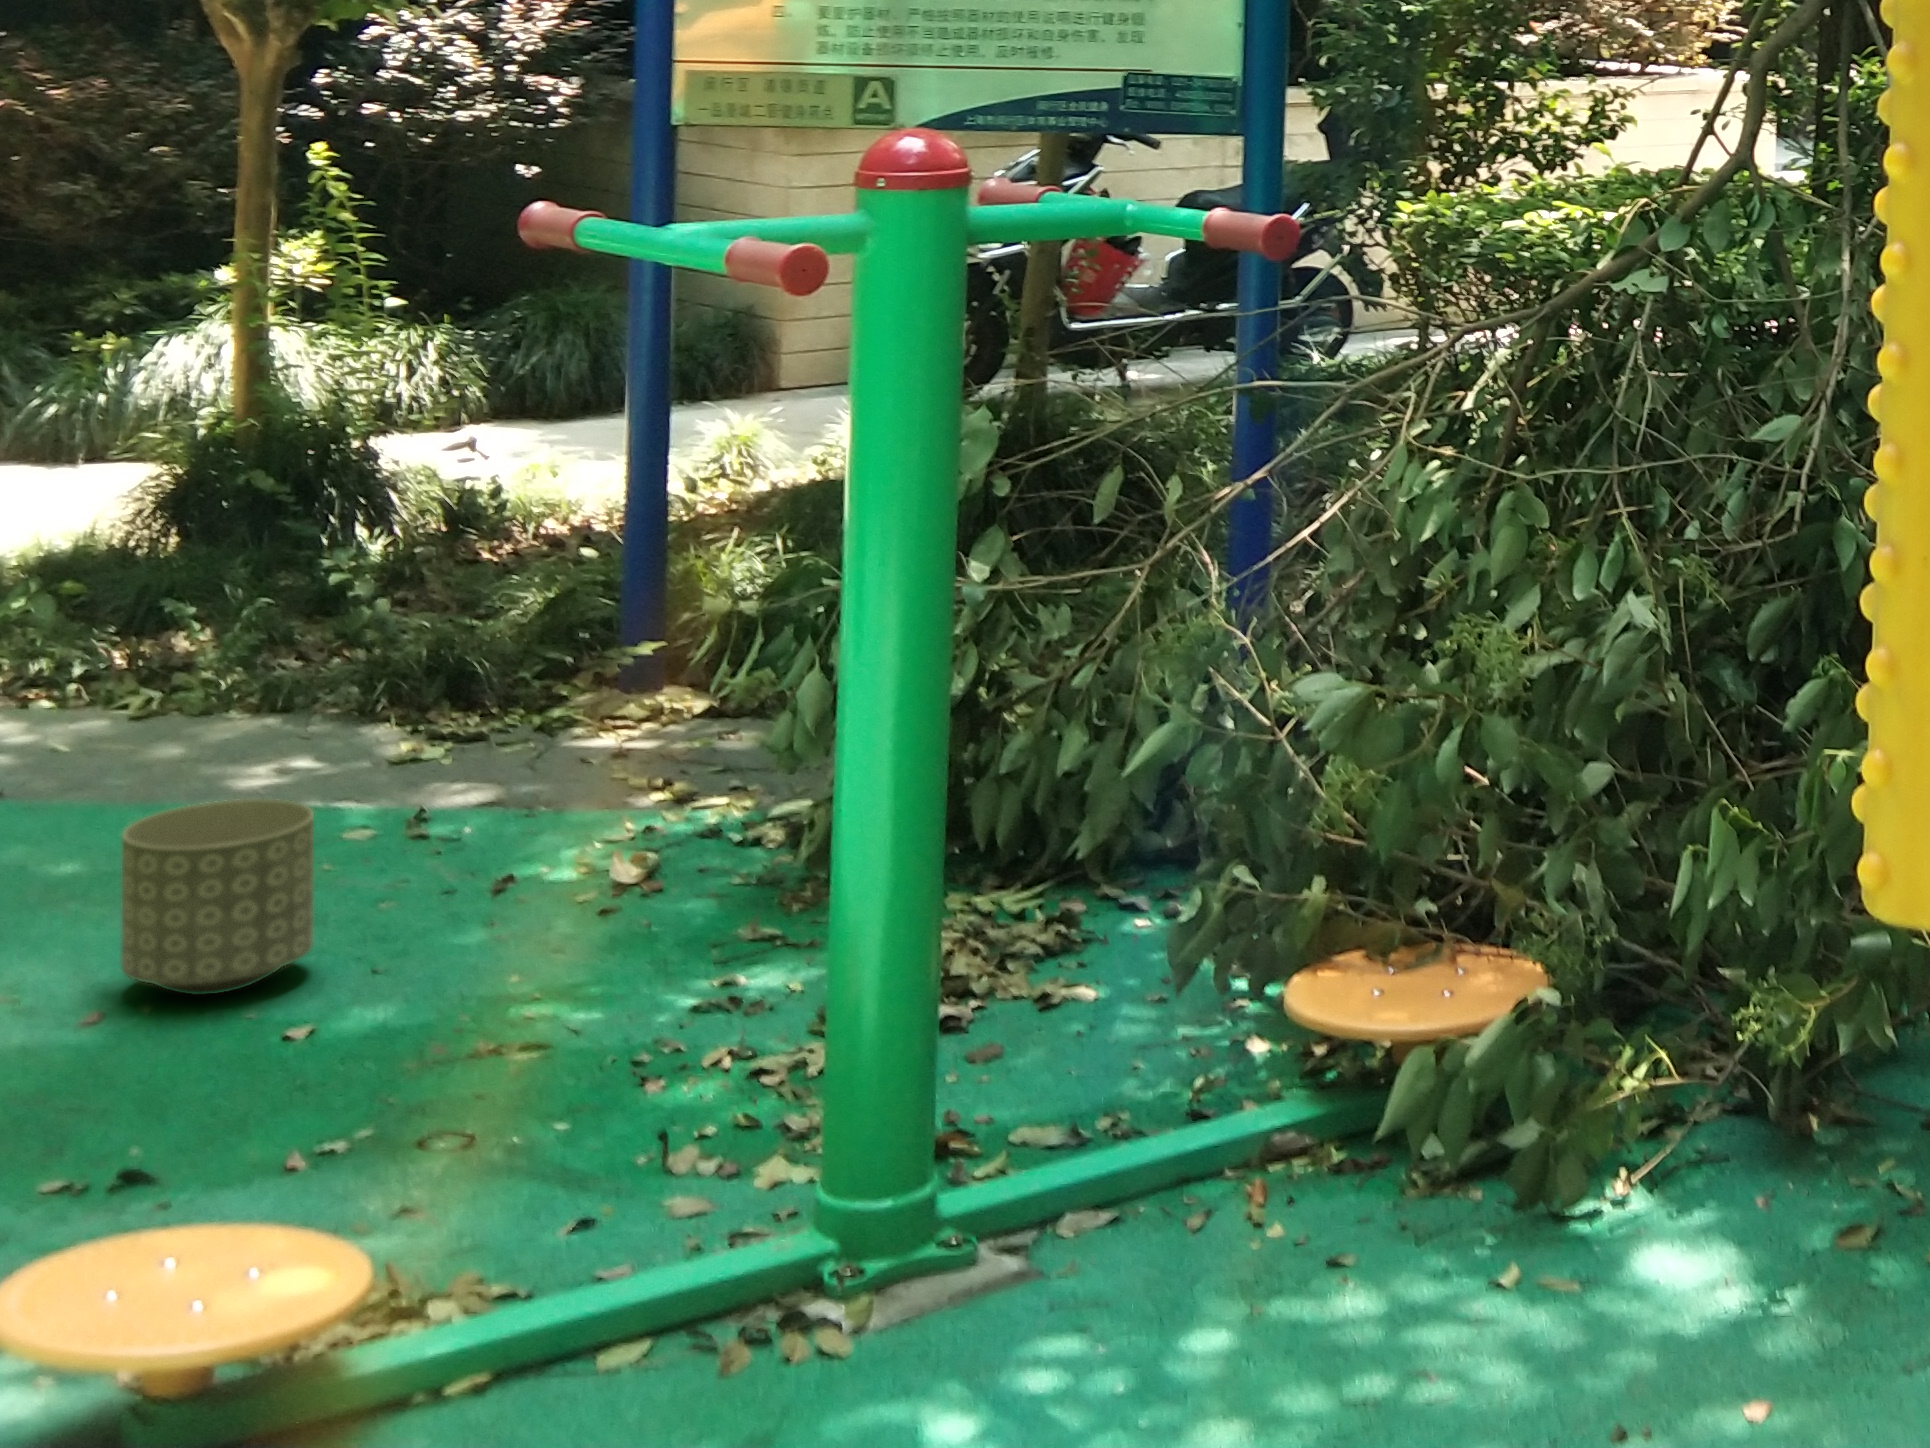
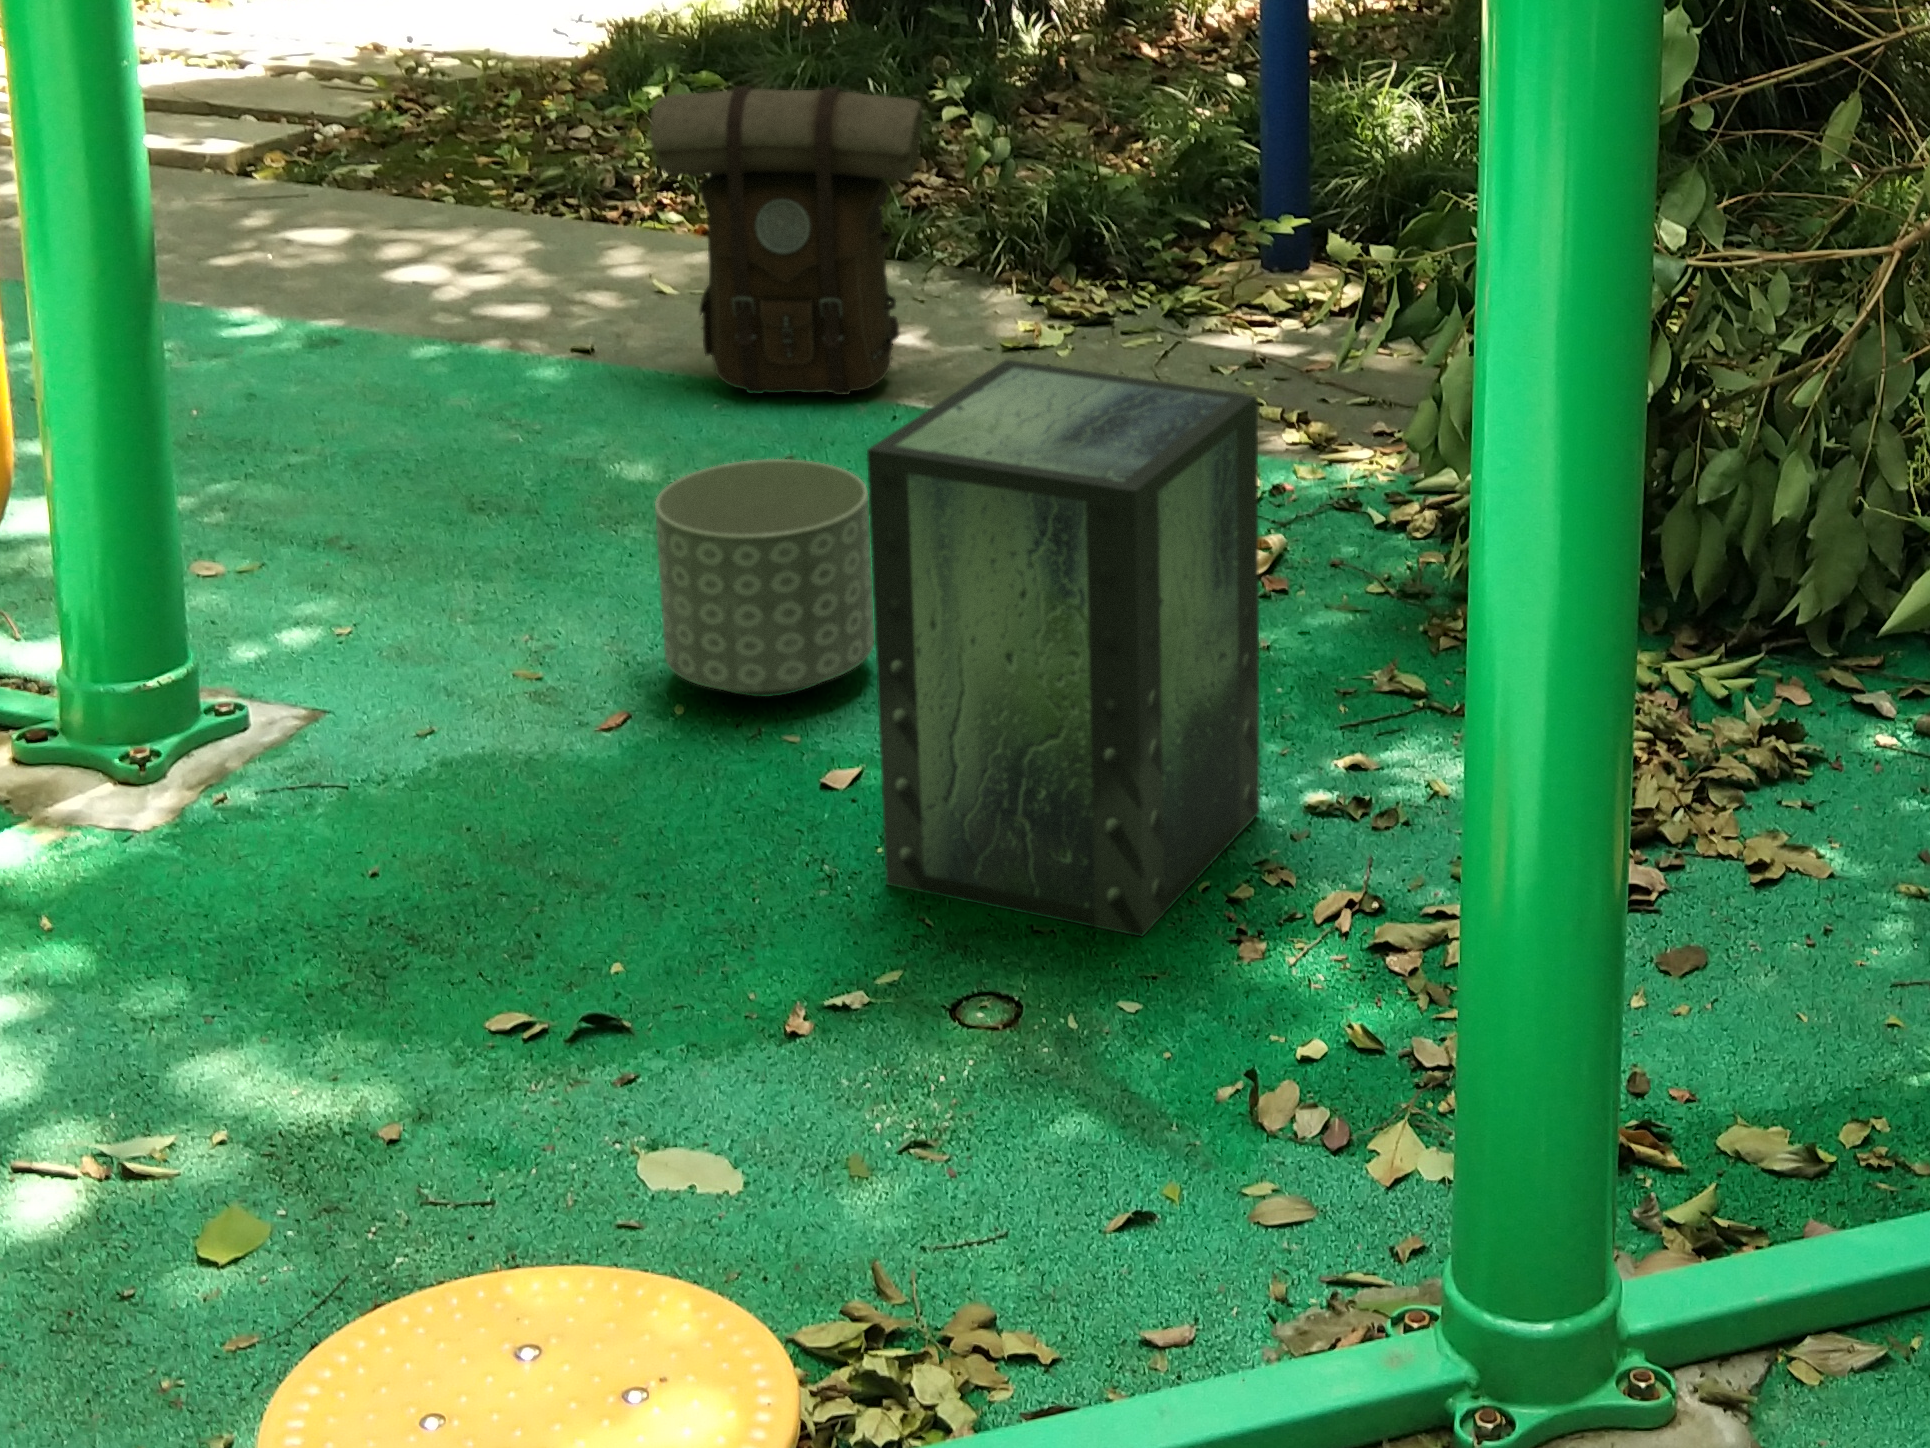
backpack: none [72,533,328,811] -> present [650,86,923,395]
storage box: none [349,668,665,1089] -> present [867,360,1260,936]

